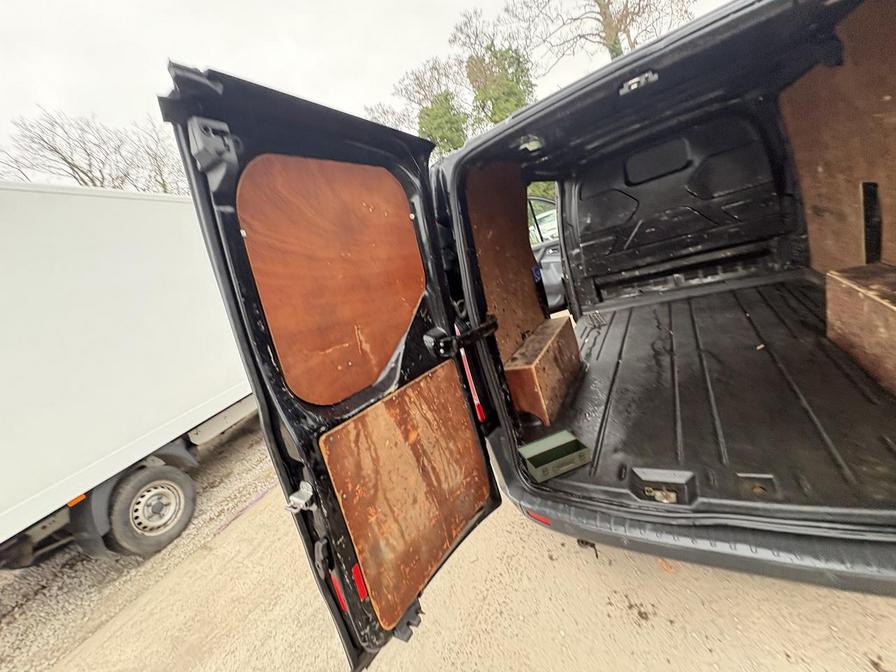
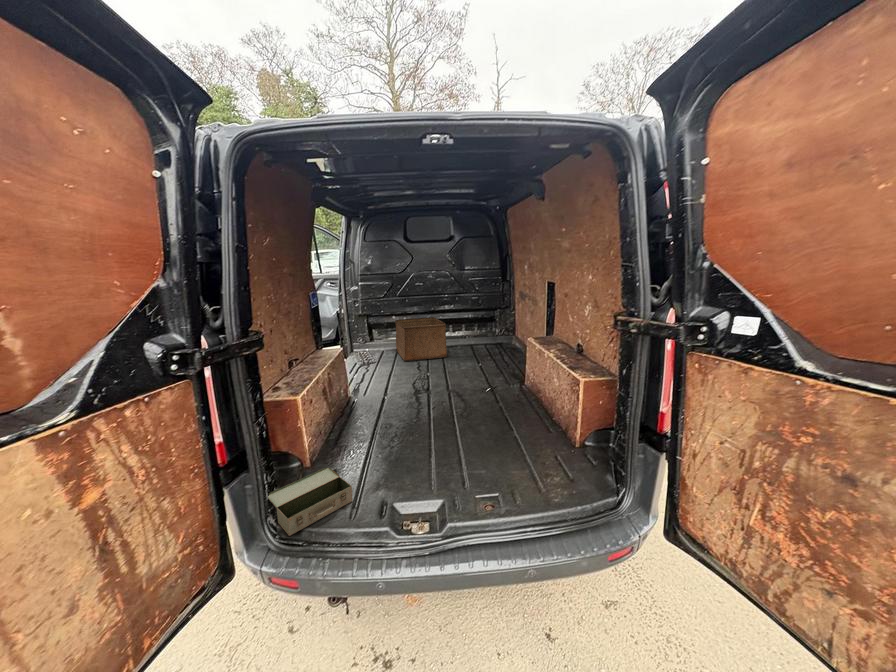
storage bin: none [625,264,698,320] -> present [395,317,447,361]

